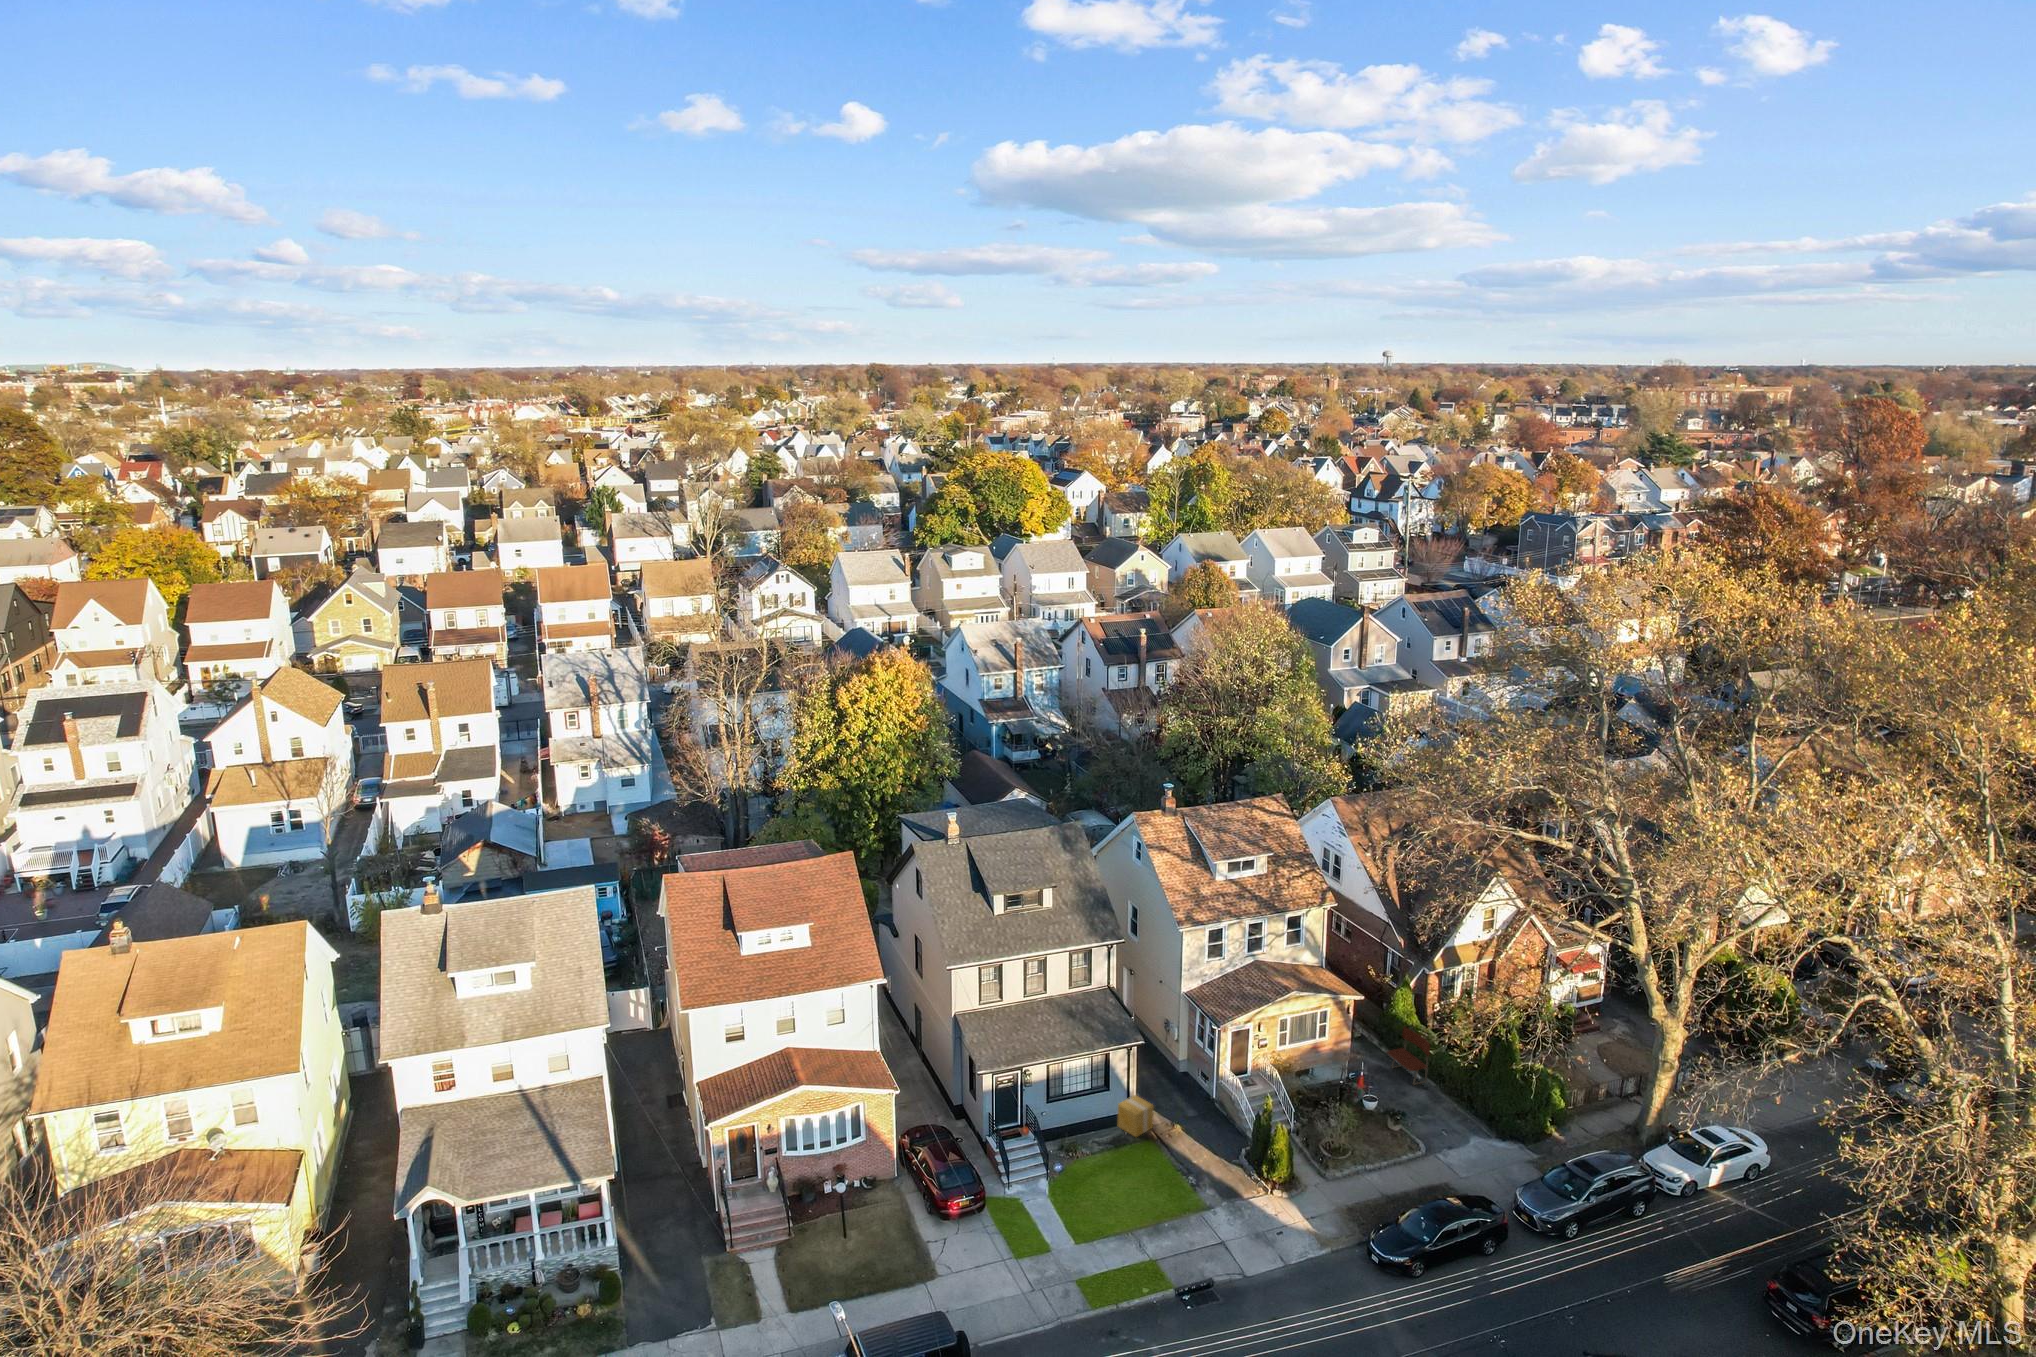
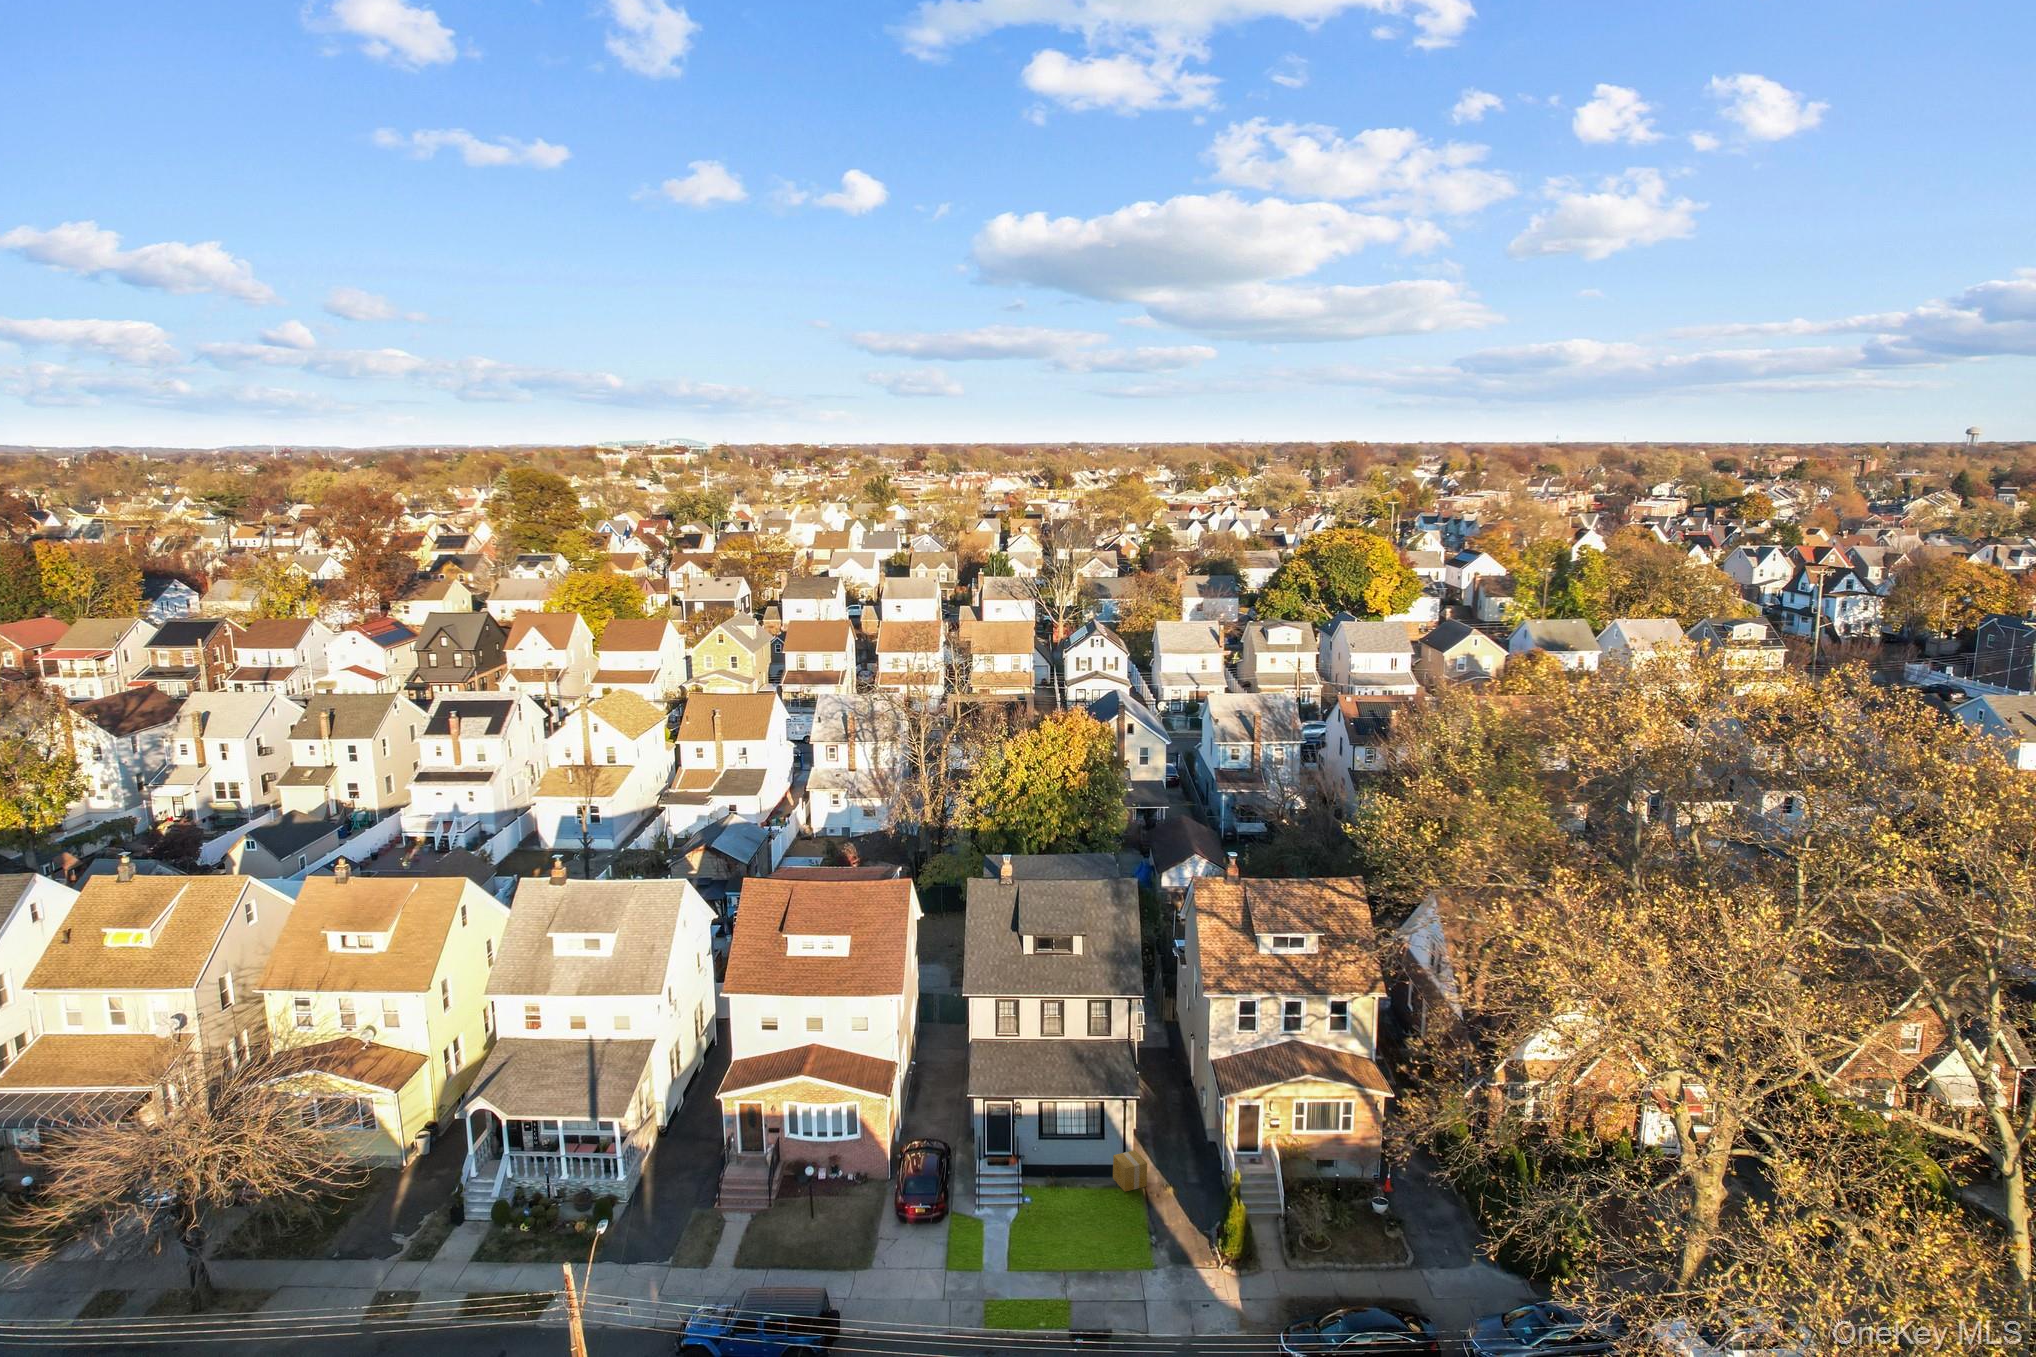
bench: present [1387,1027,1430,1085] -> none [1426,1138,1467,1203]

